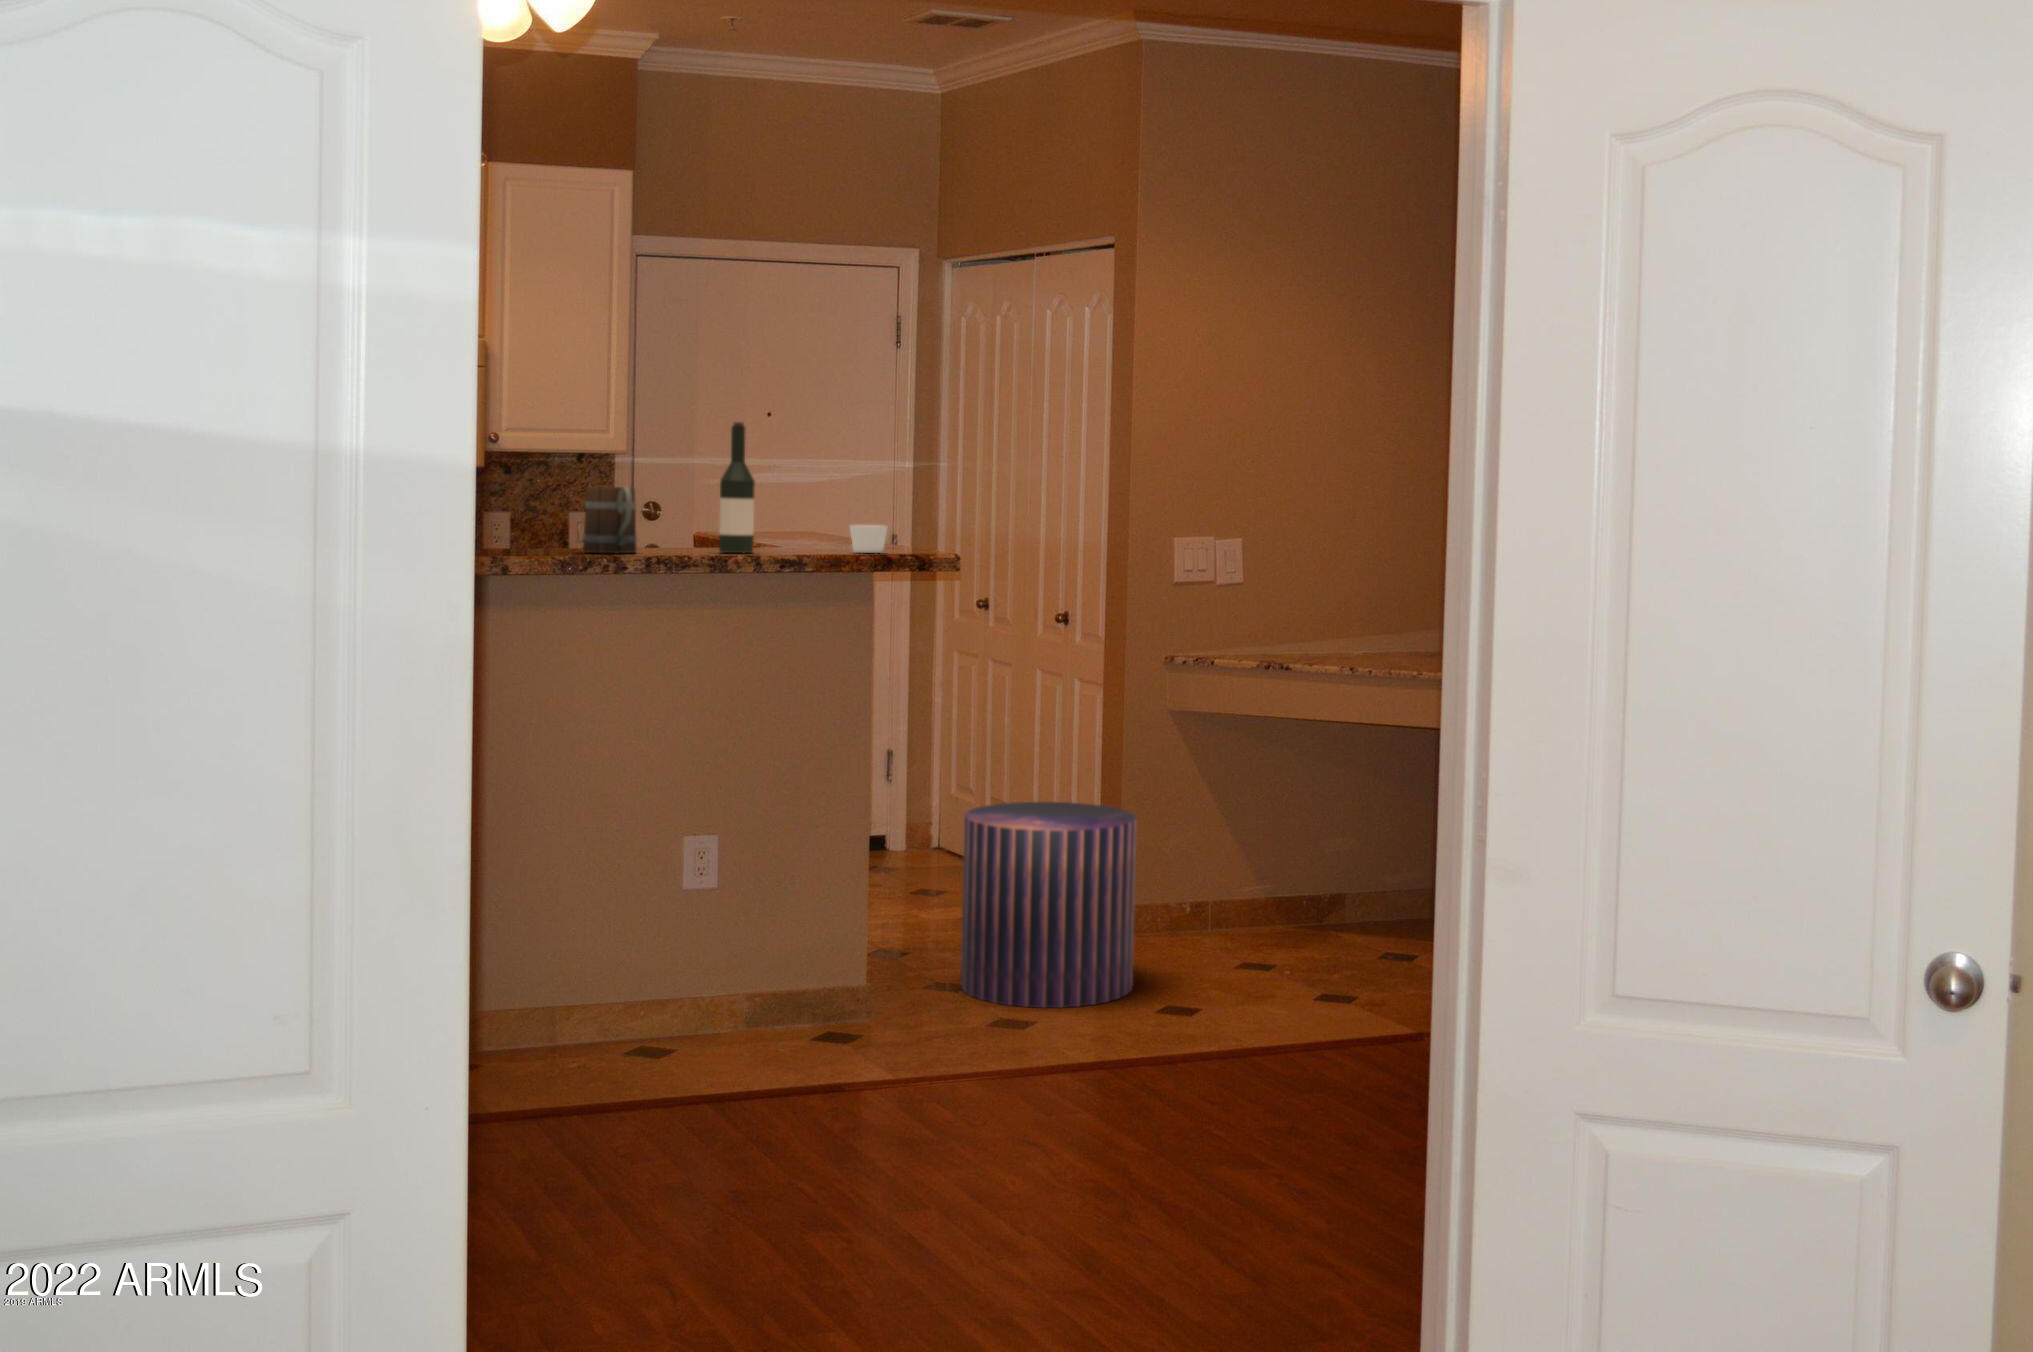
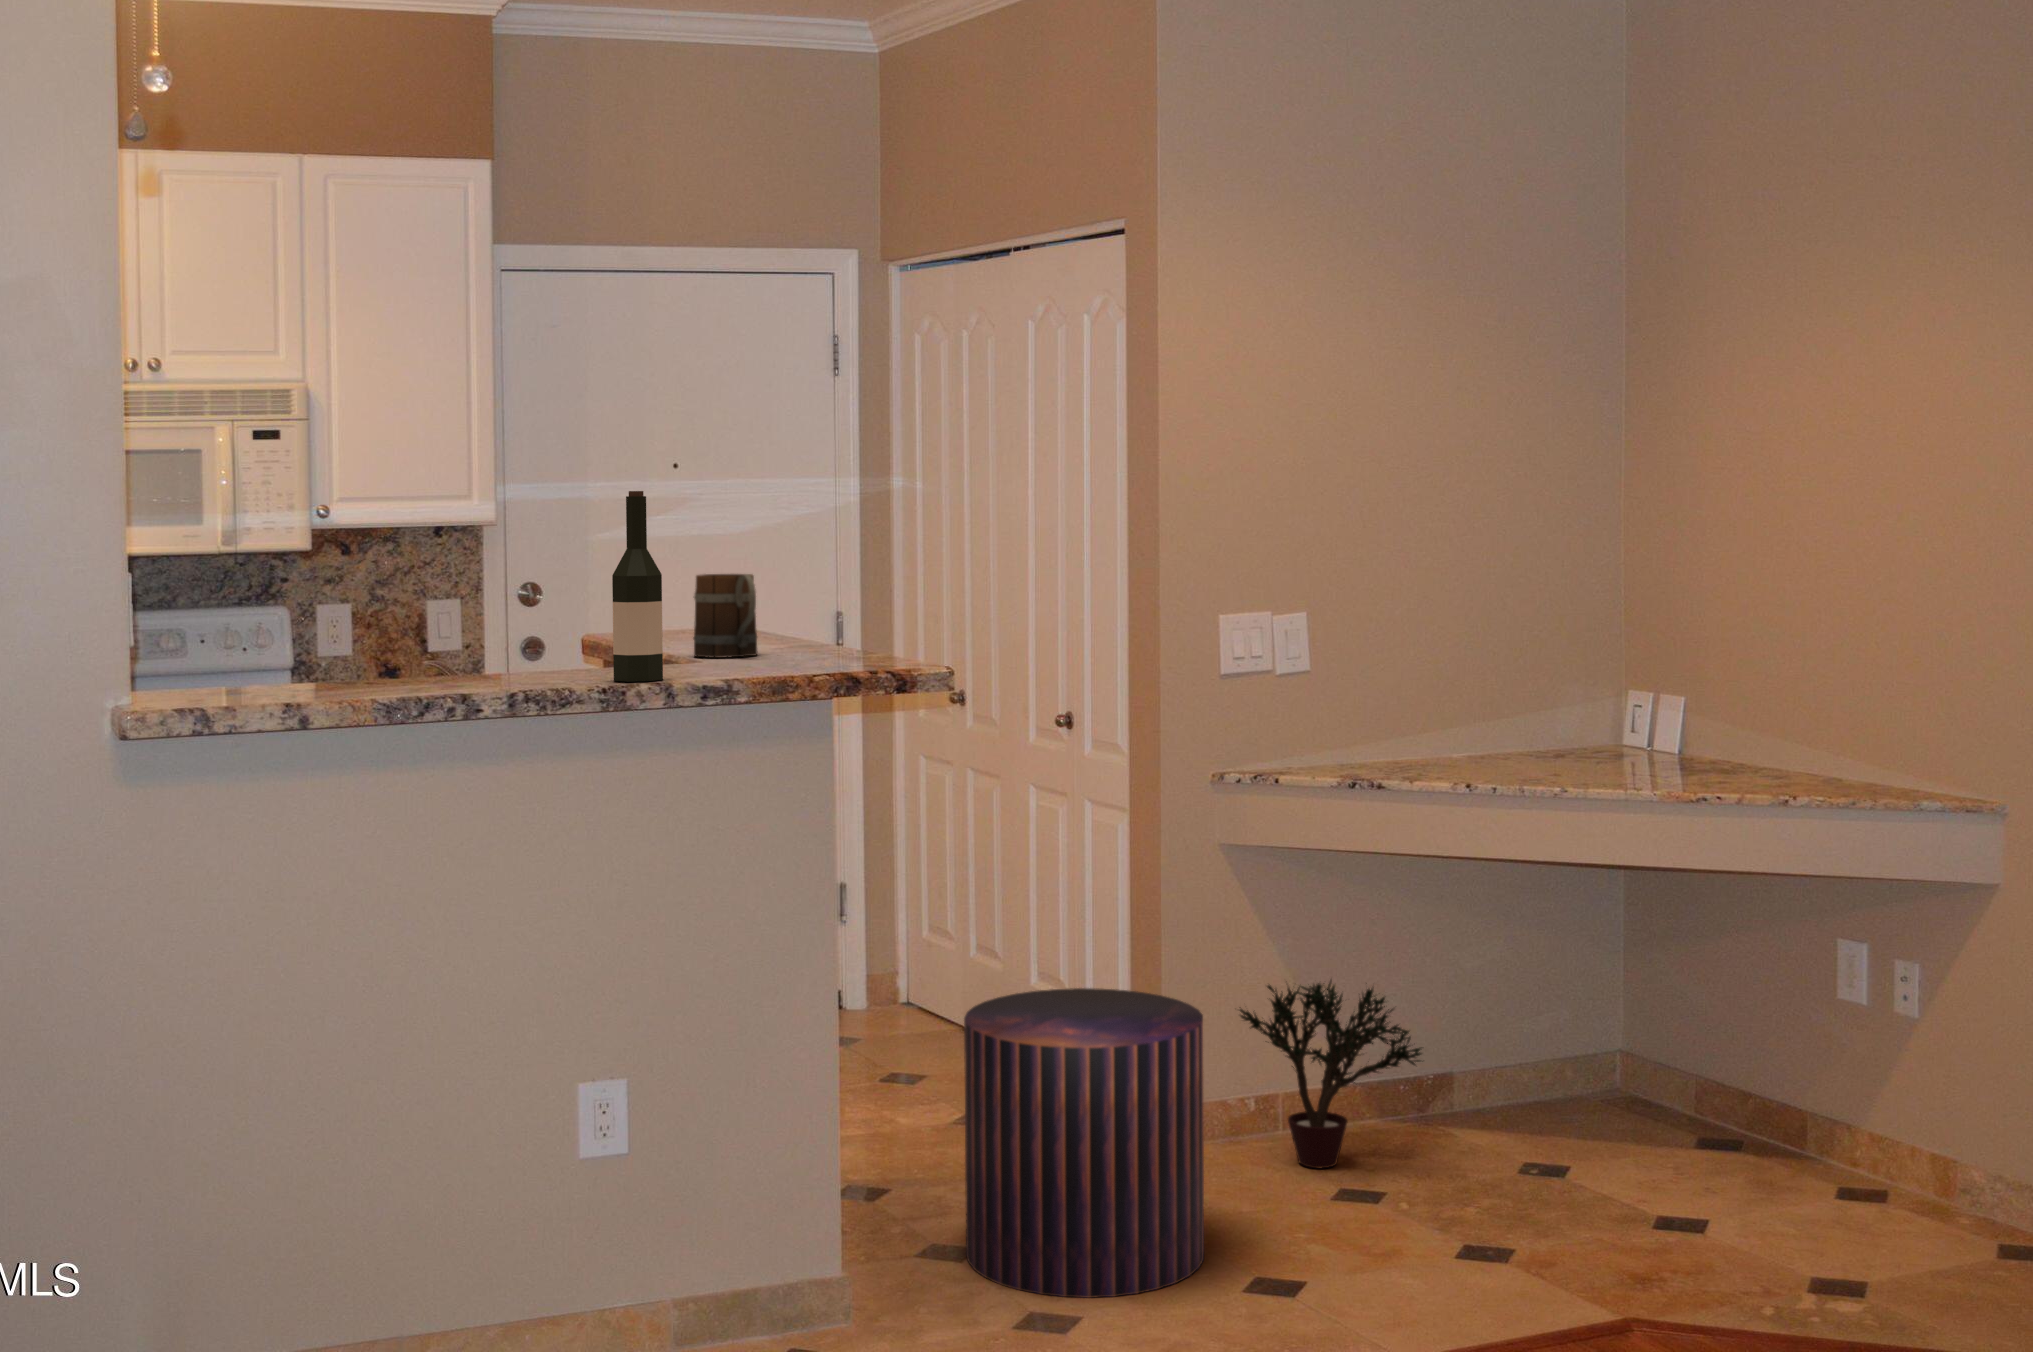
mug: present [583,487,637,553] -> present [693,574,758,658]
candle: present [850,525,887,553] -> none [799,630,853,671]
potted plant: none [1173,807,1310,947] -> present [1239,980,1423,1168]

